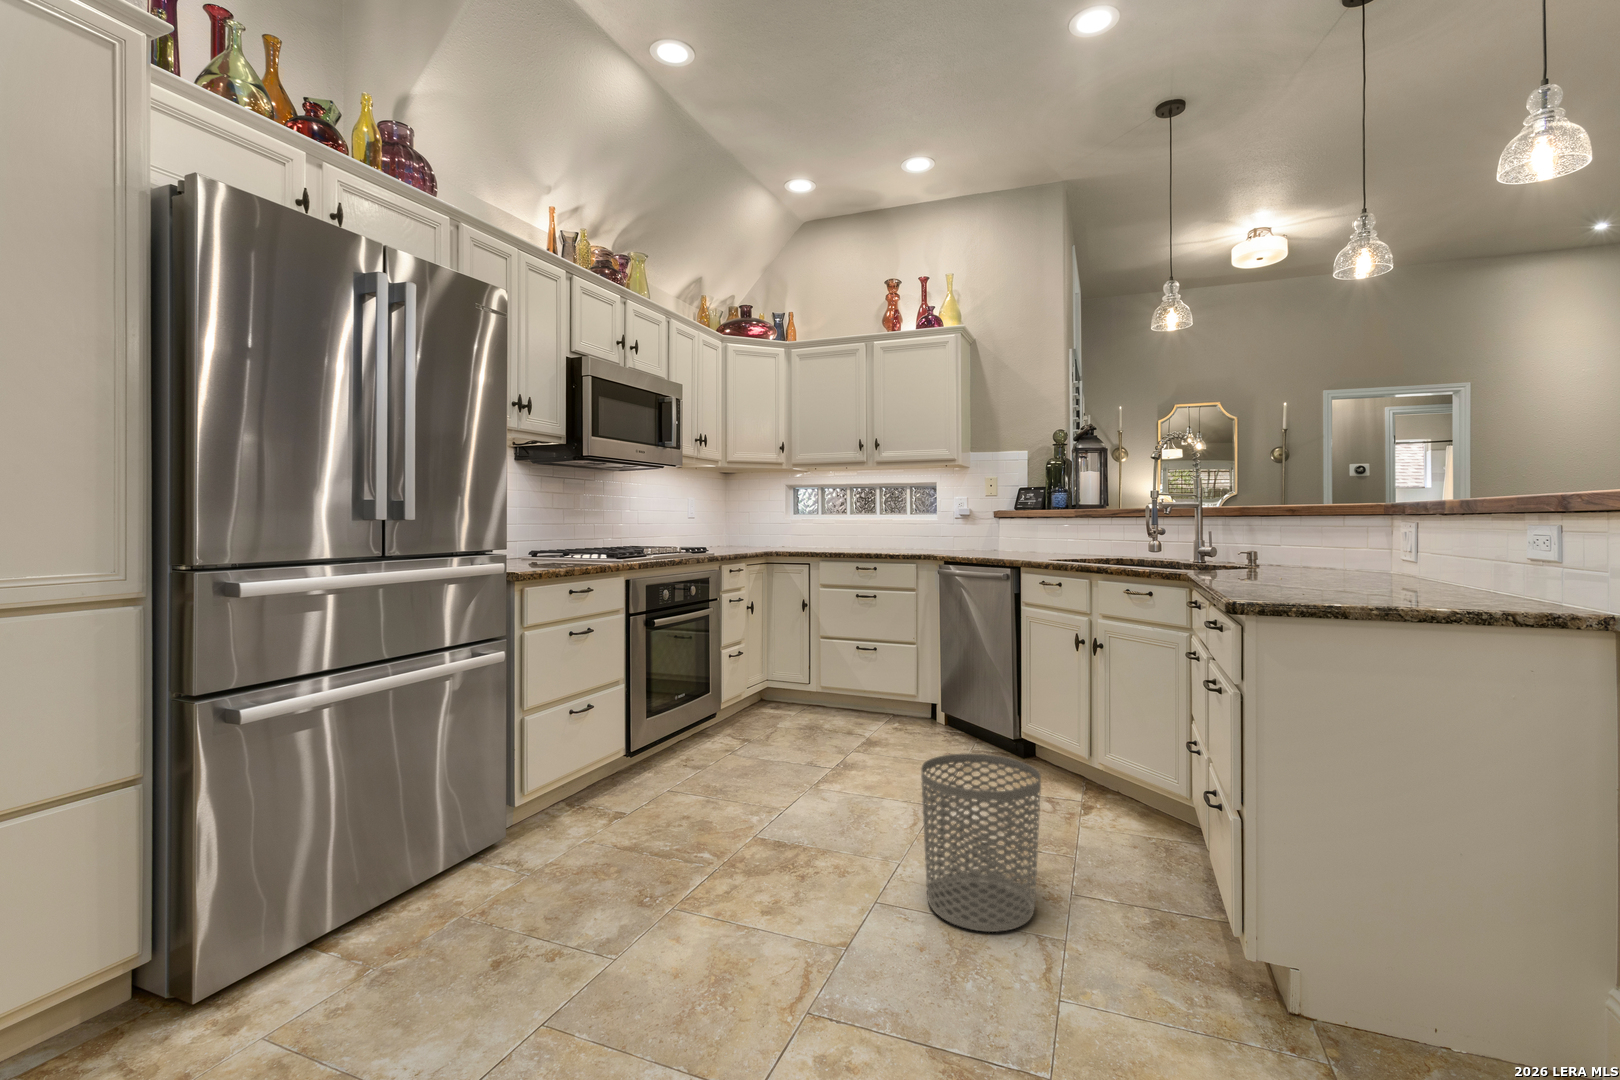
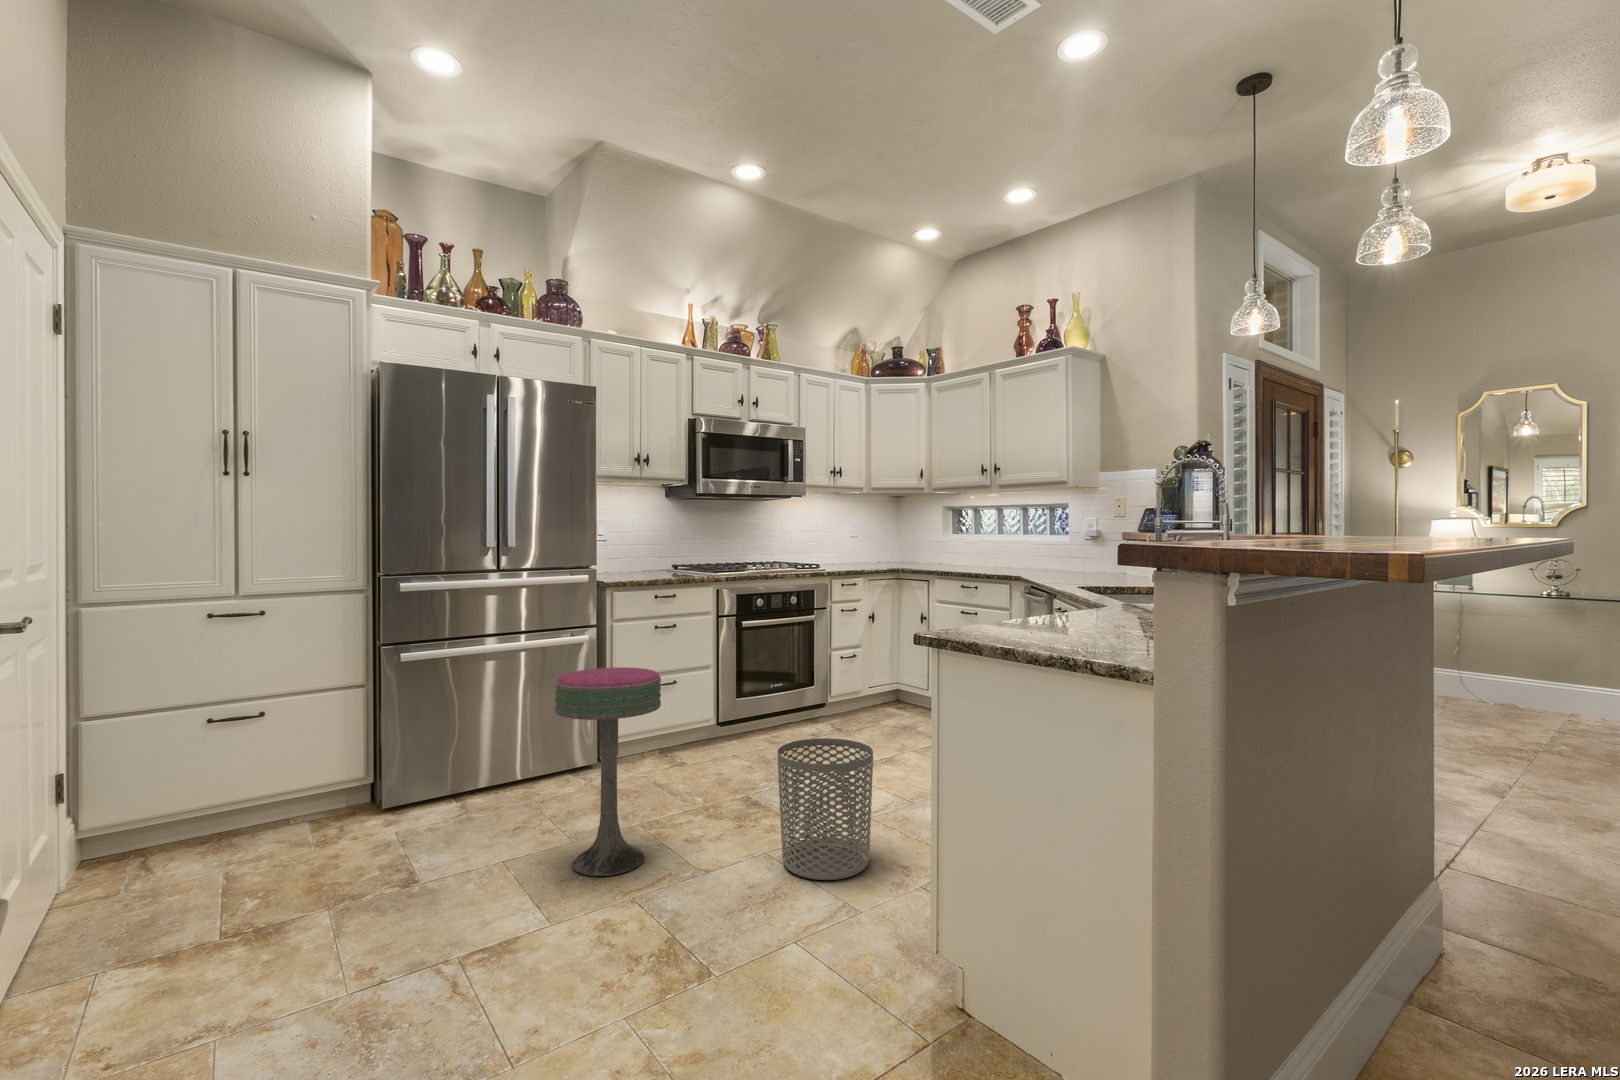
bar stool: none [655,695,808,1016] -> present [555,667,661,876]

